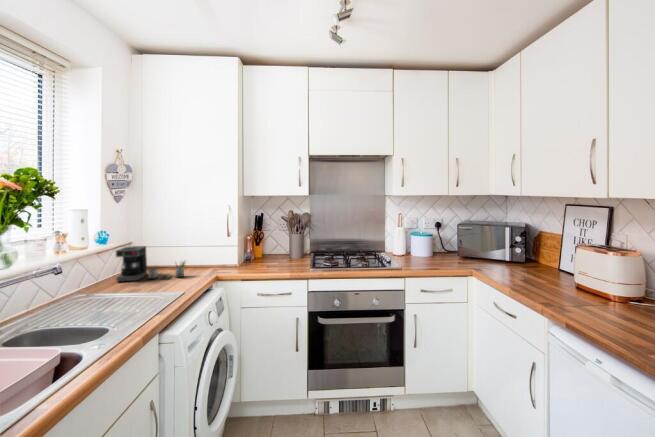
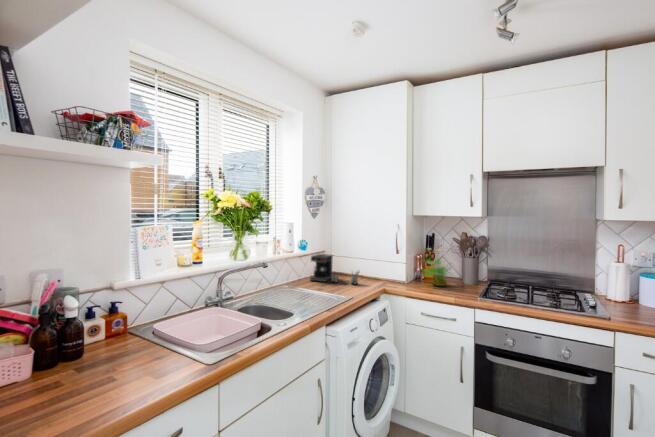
potted plant: none [254,222,286,265] -> present [424,248,447,286]

